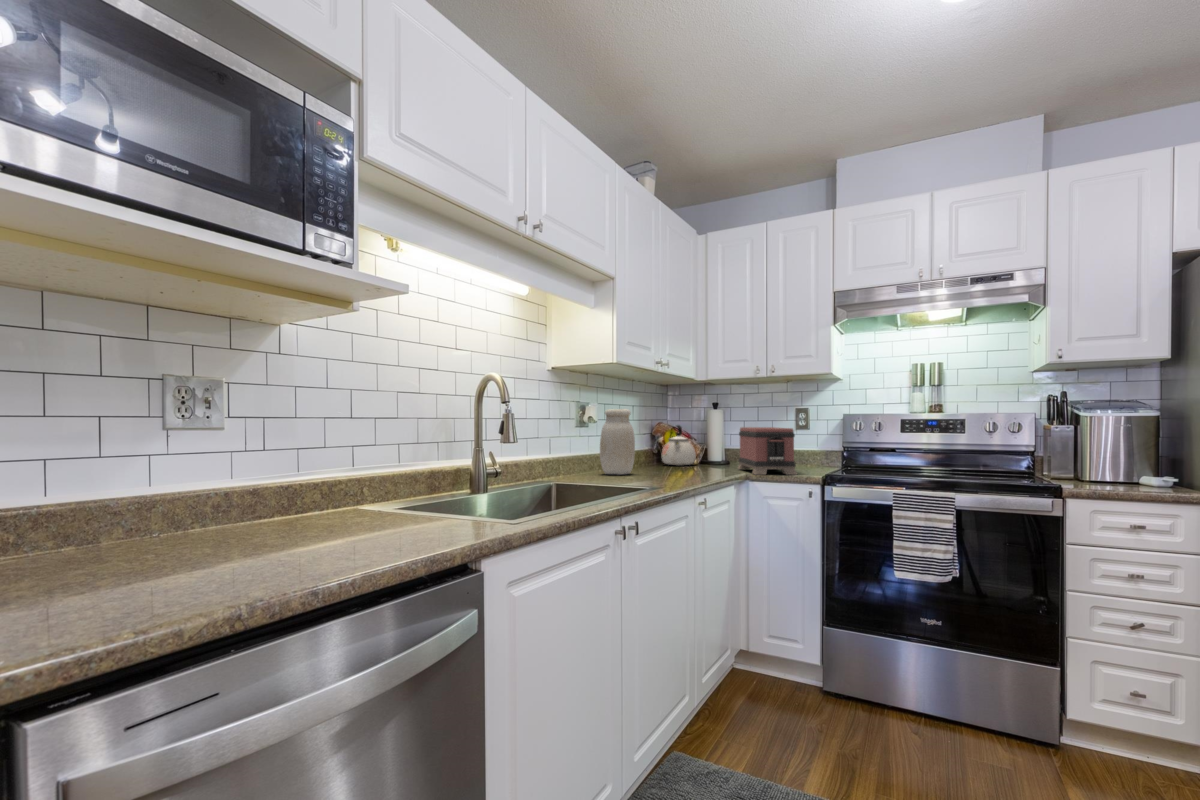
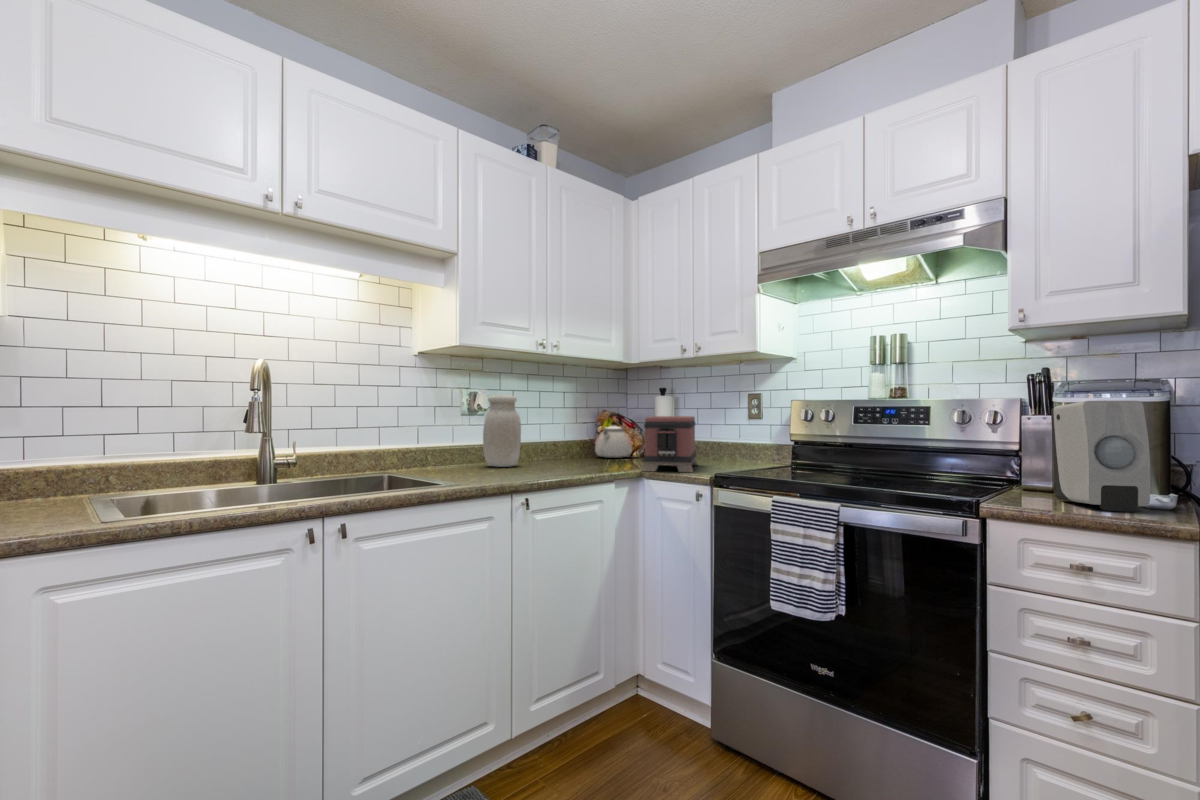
soap dispenser: none [1095,415,1171,488] -> present [1051,401,1150,512]

